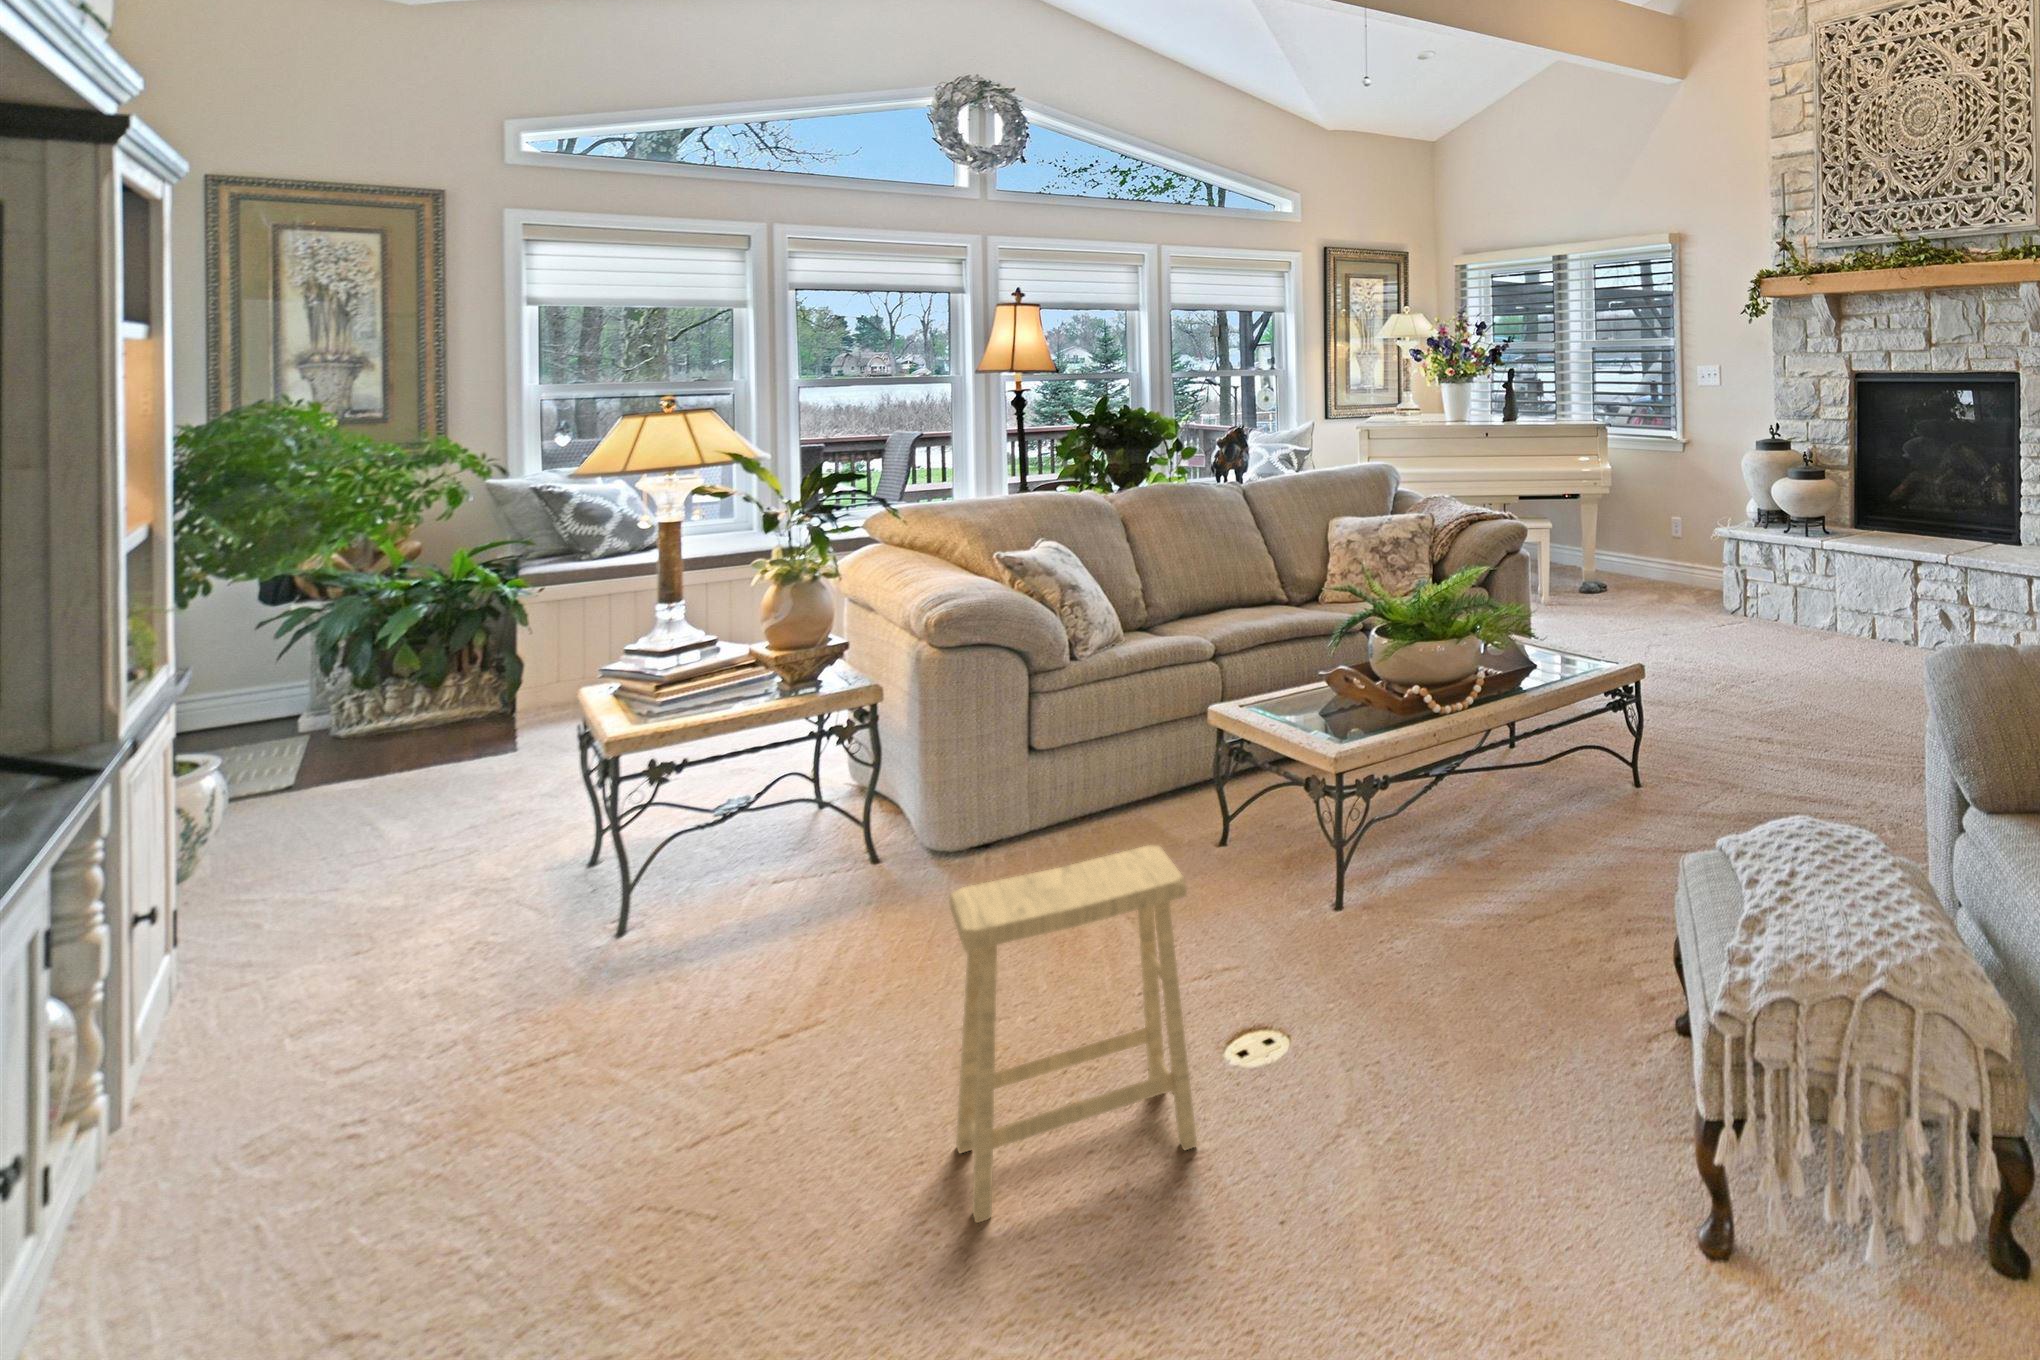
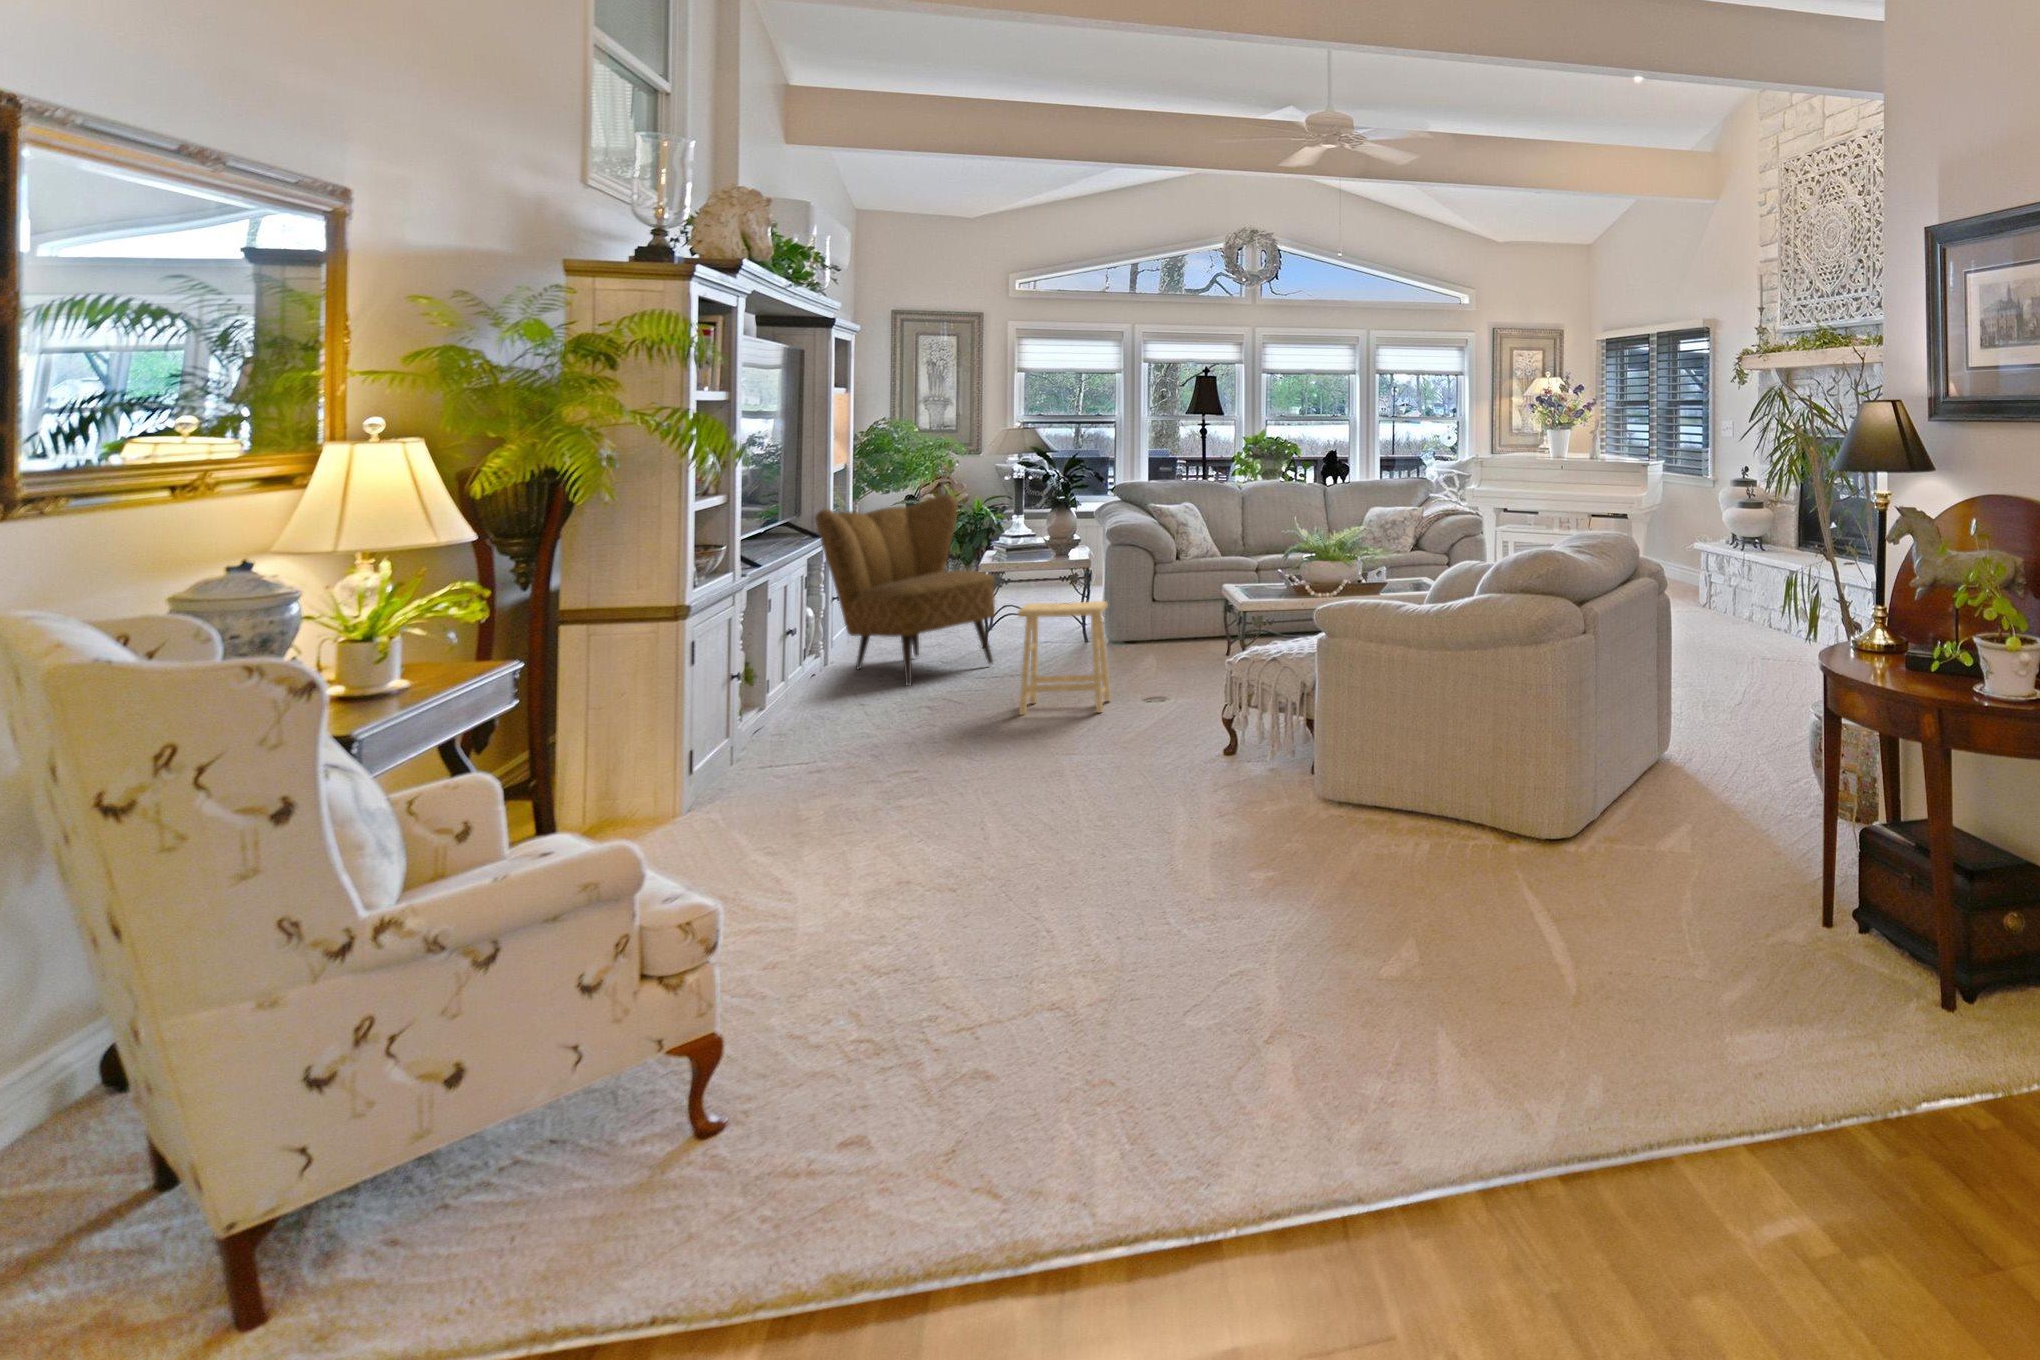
armchair: none [127,588,720,1155] -> present [815,495,996,686]

